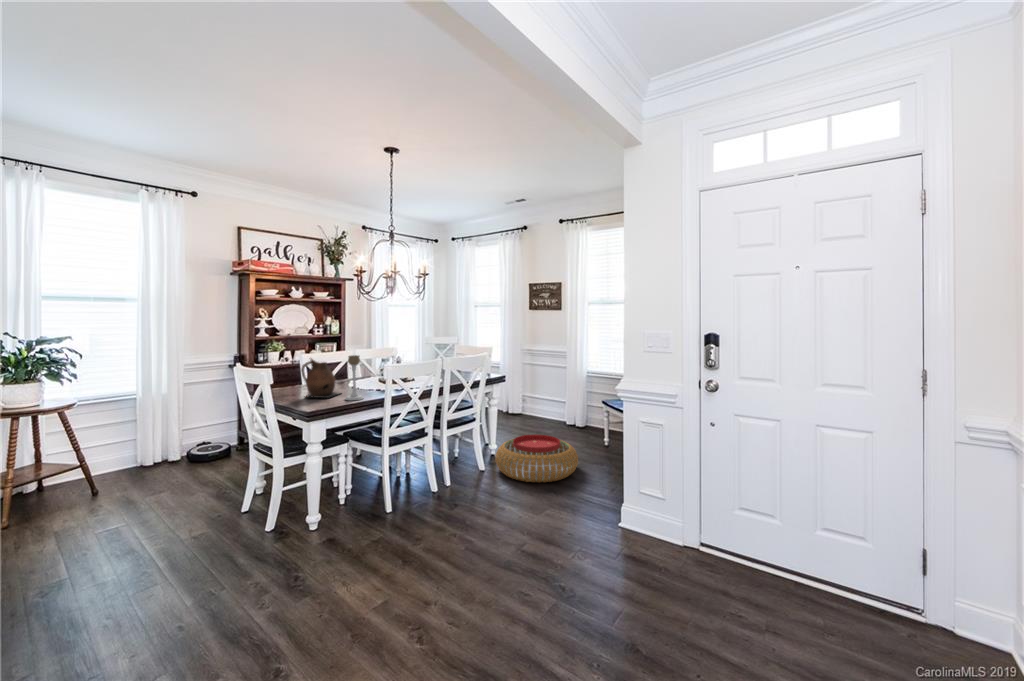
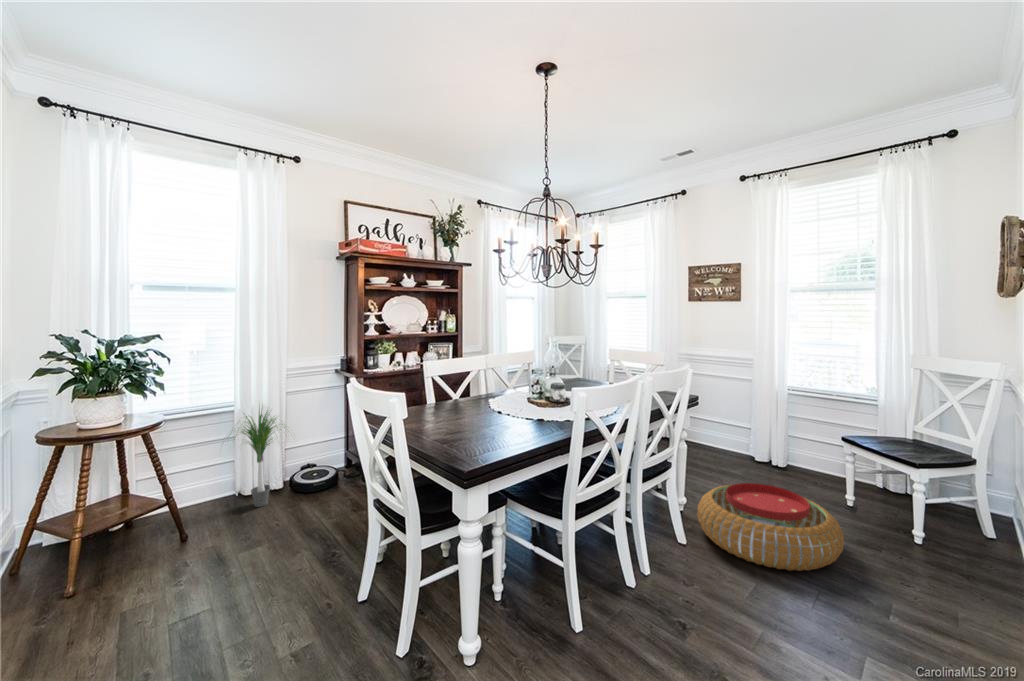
candle holder: present [345,355,363,400] -> none [503,367,530,437]
ceramic pitcher: present [301,358,339,398] -> none [438,368,491,431]
potted plant: none [125,388,195,474] -> present [236,410,285,507]

